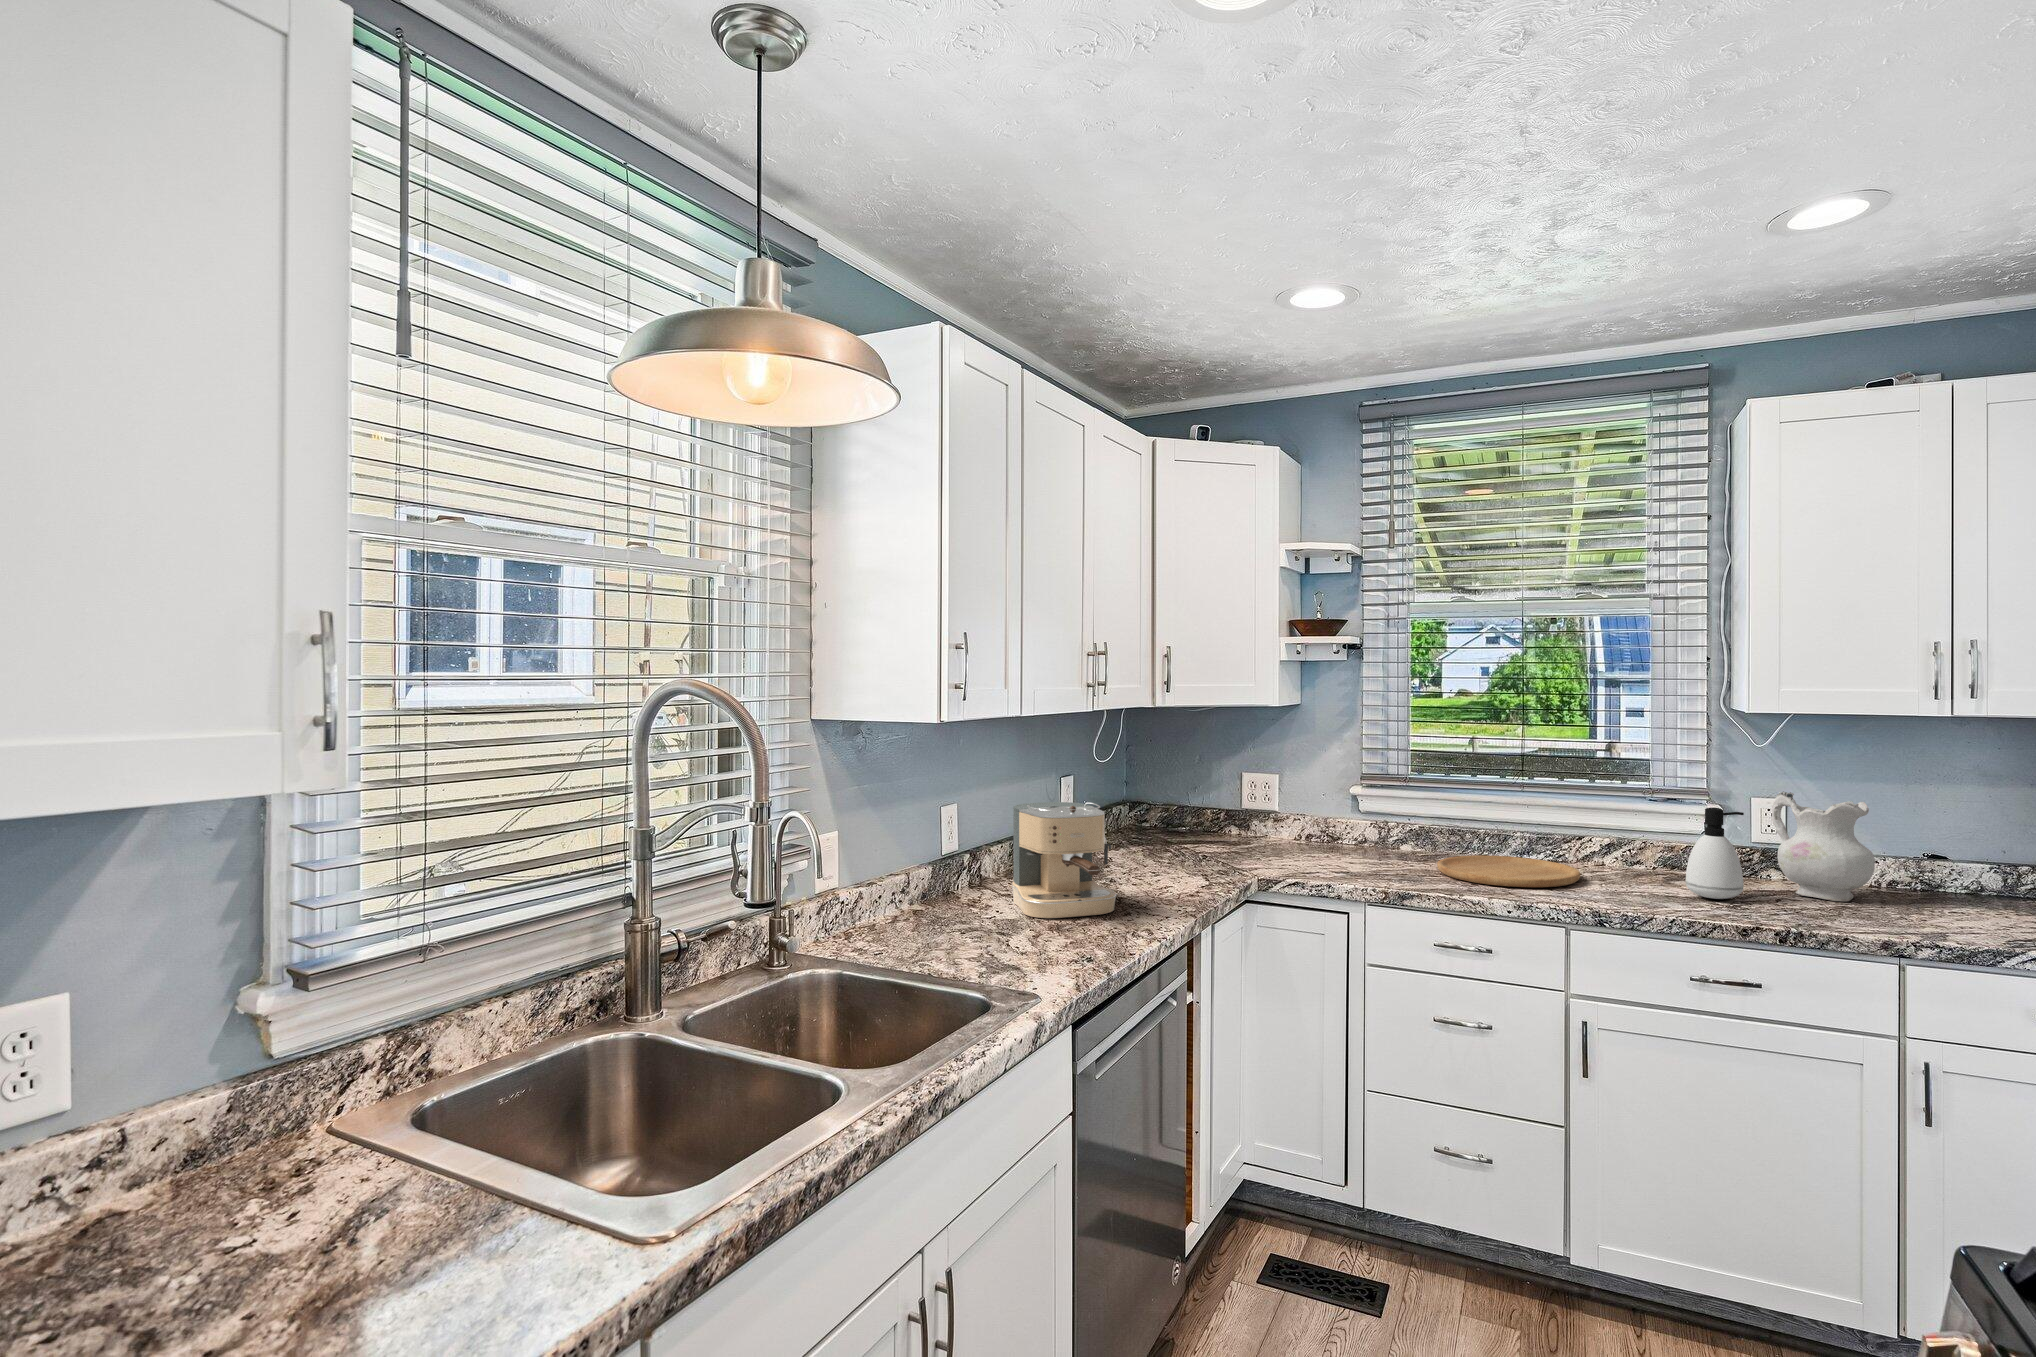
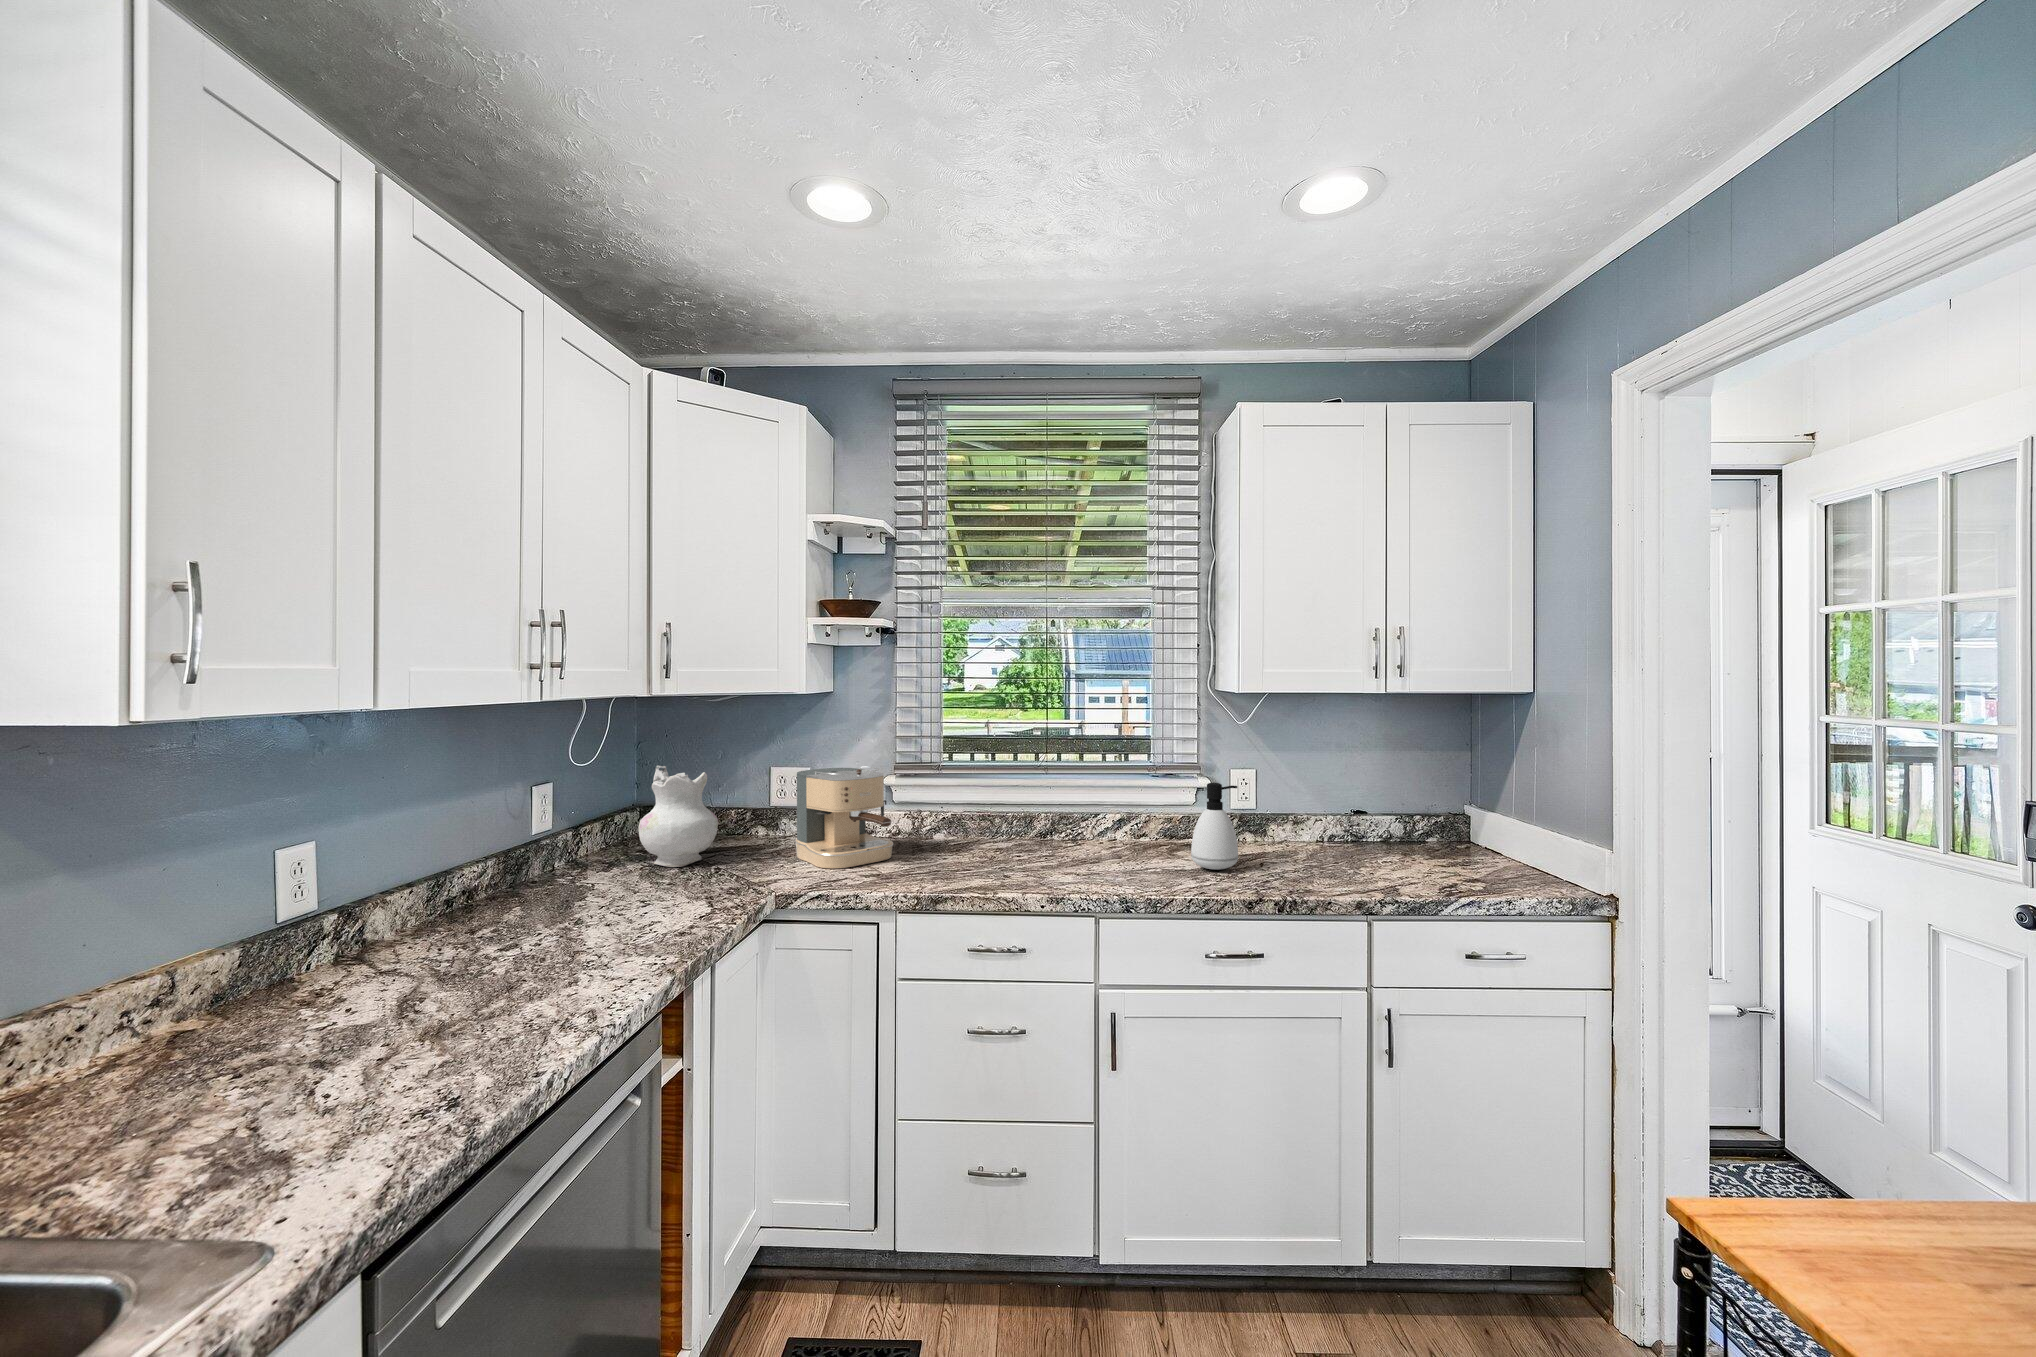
ceramic pitcher: present [1772,791,1875,901] -> present [639,765,718,867]
coffee maker: present [1012,802,1116,918] -> present [795,766,893,868]
cutting board: present [1437,855,1580,887] -> none [969,839,1100,875]

